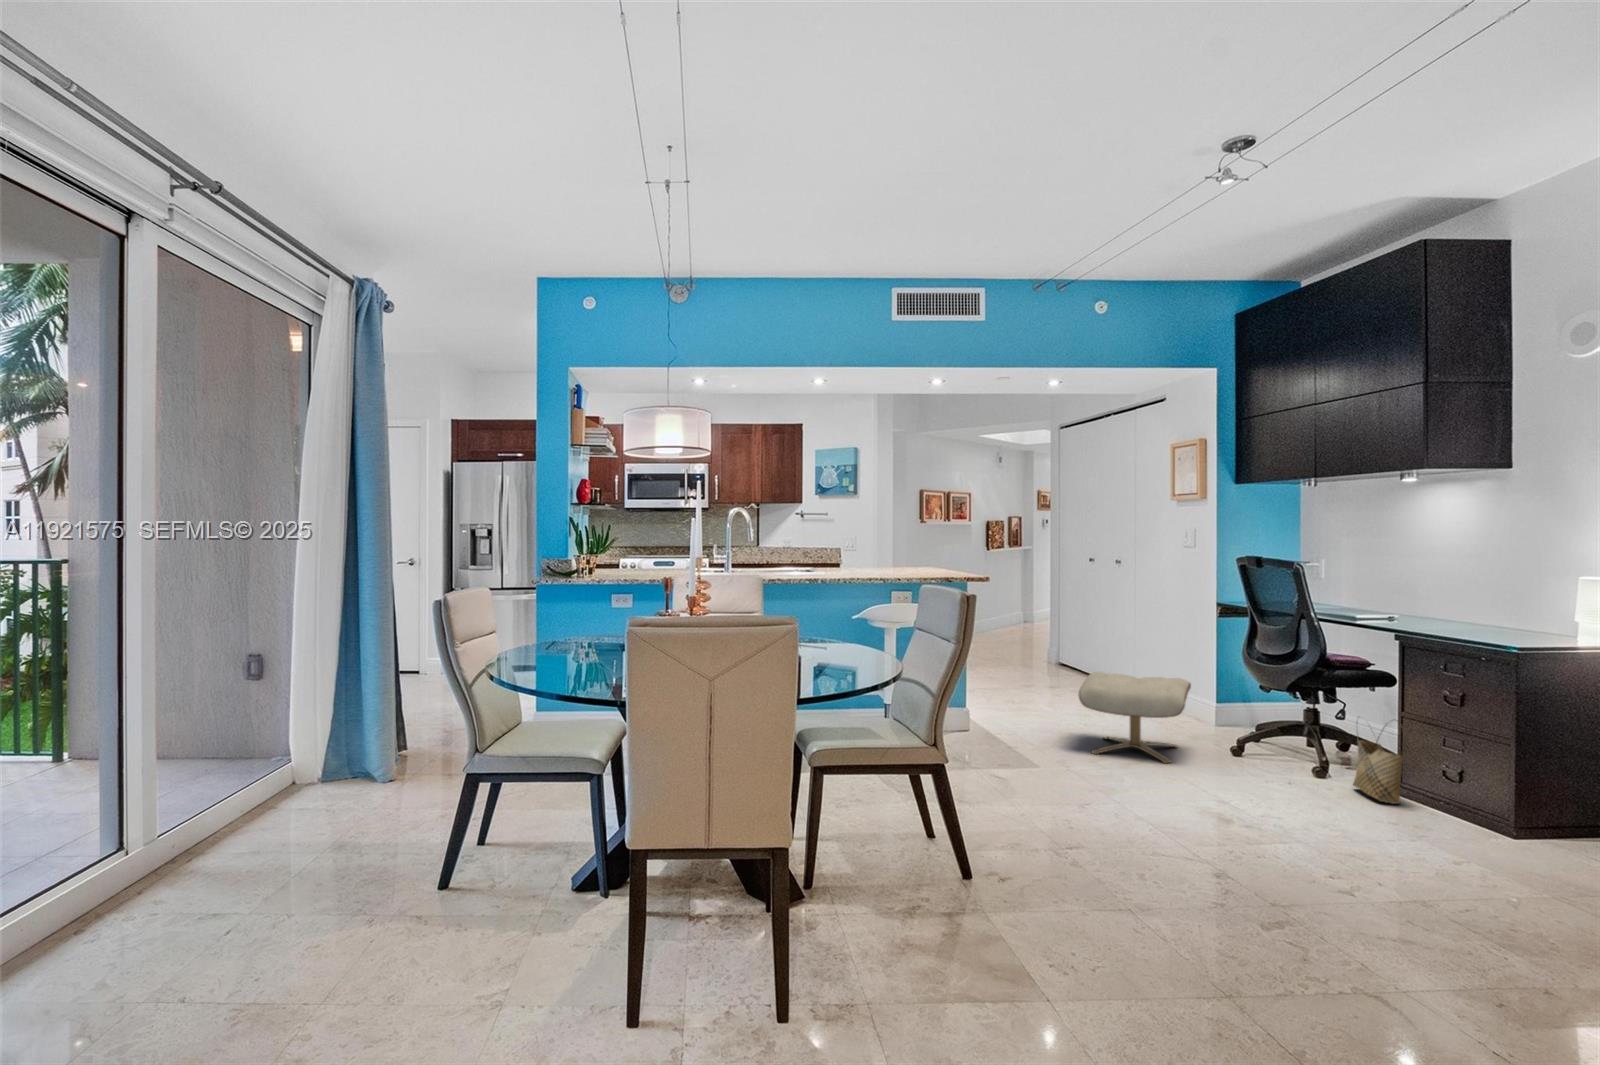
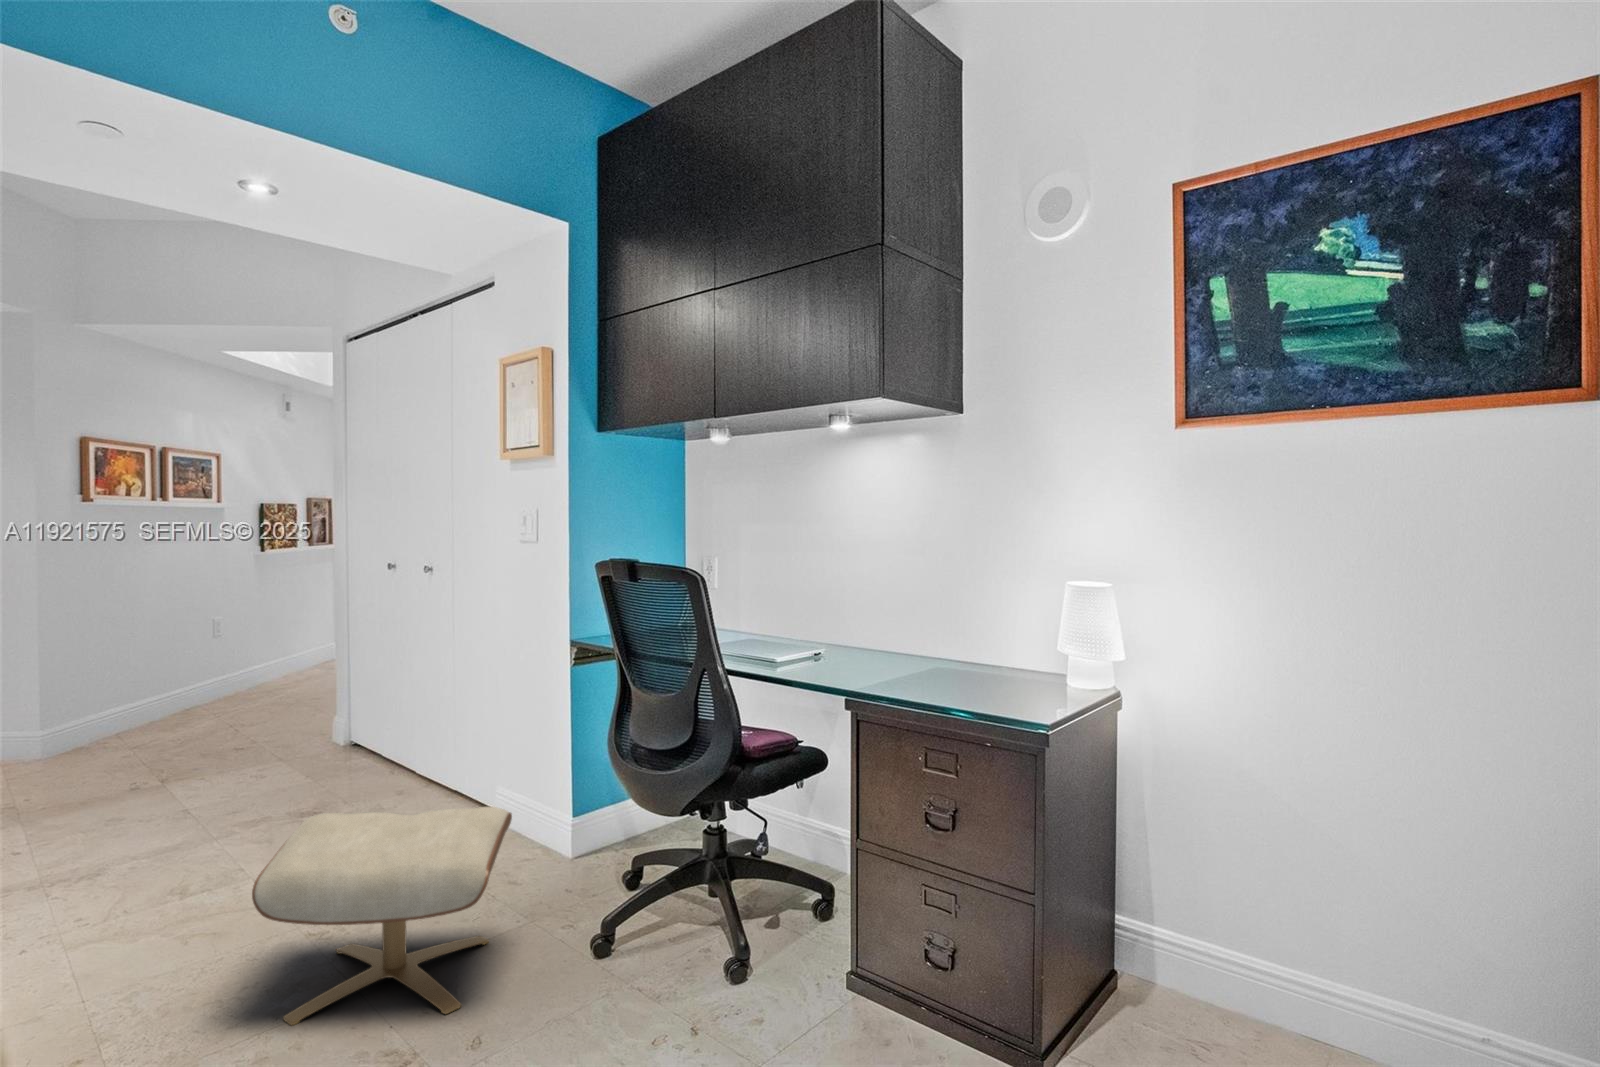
woven basket: present [1353,721,1405,804] -> none [784,858,870,1031]

